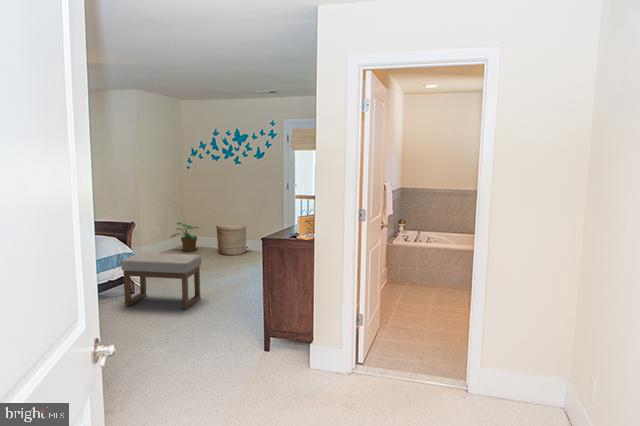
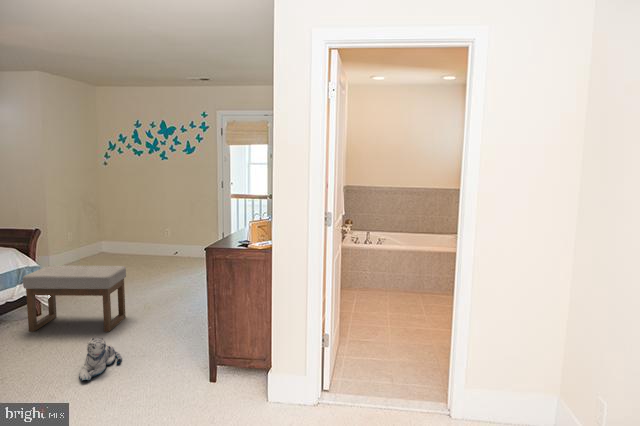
potted plant: present [171,223,199,252] -> none [84,227,121,261]
woven basket: present [216,223,247,255] -> none [140,226,176,263]
plush toy: none [161,312,195,346] -> present [79,338,122,381]

